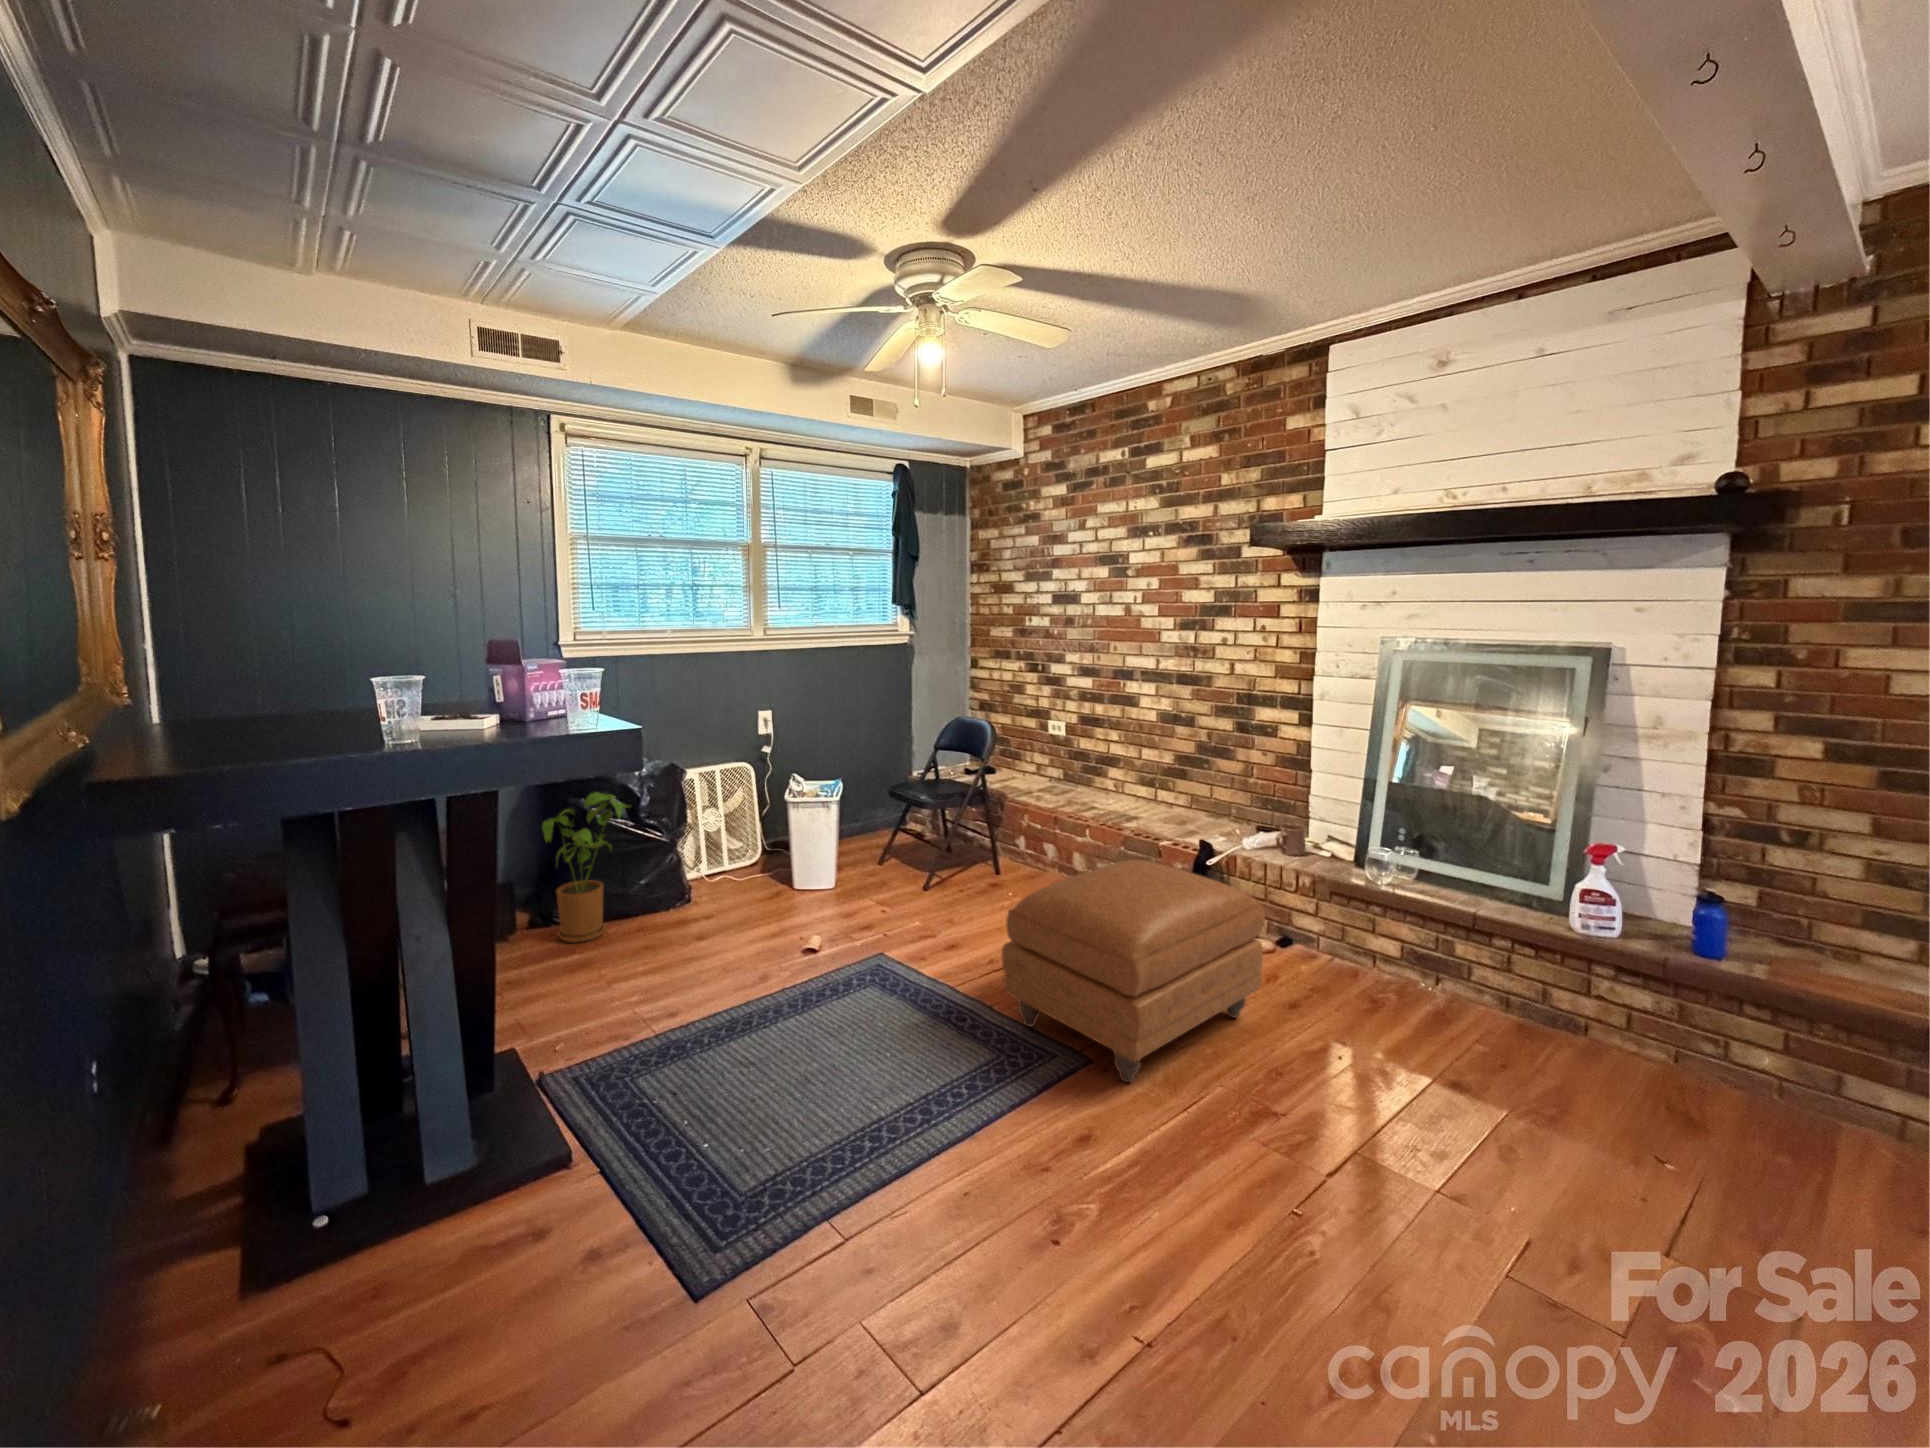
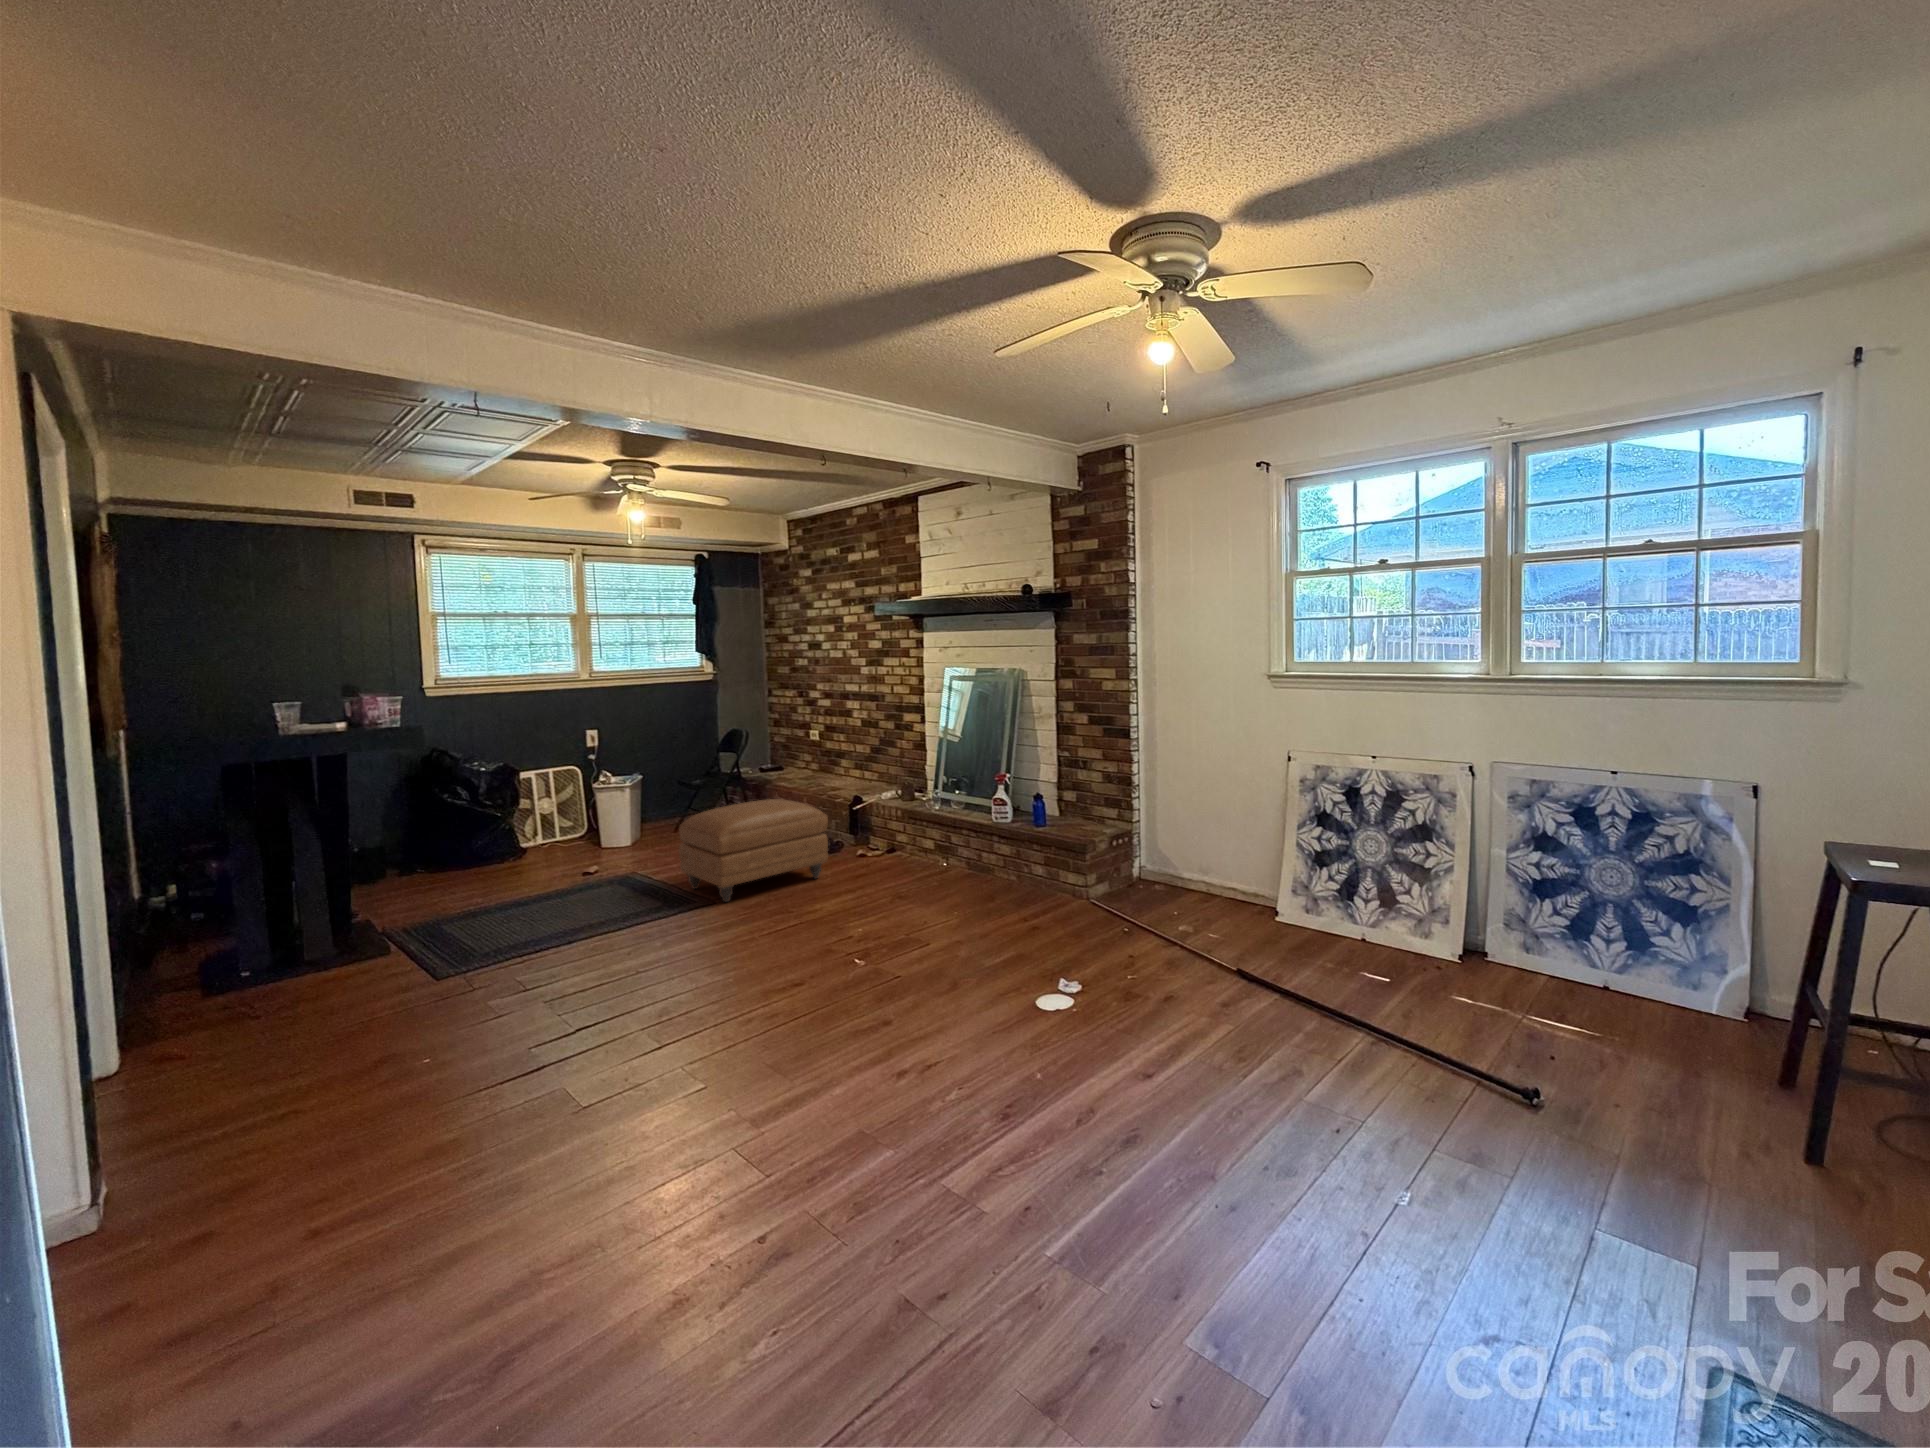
house plant: present [542,792,629,943] -> none [407,781,473,878]

